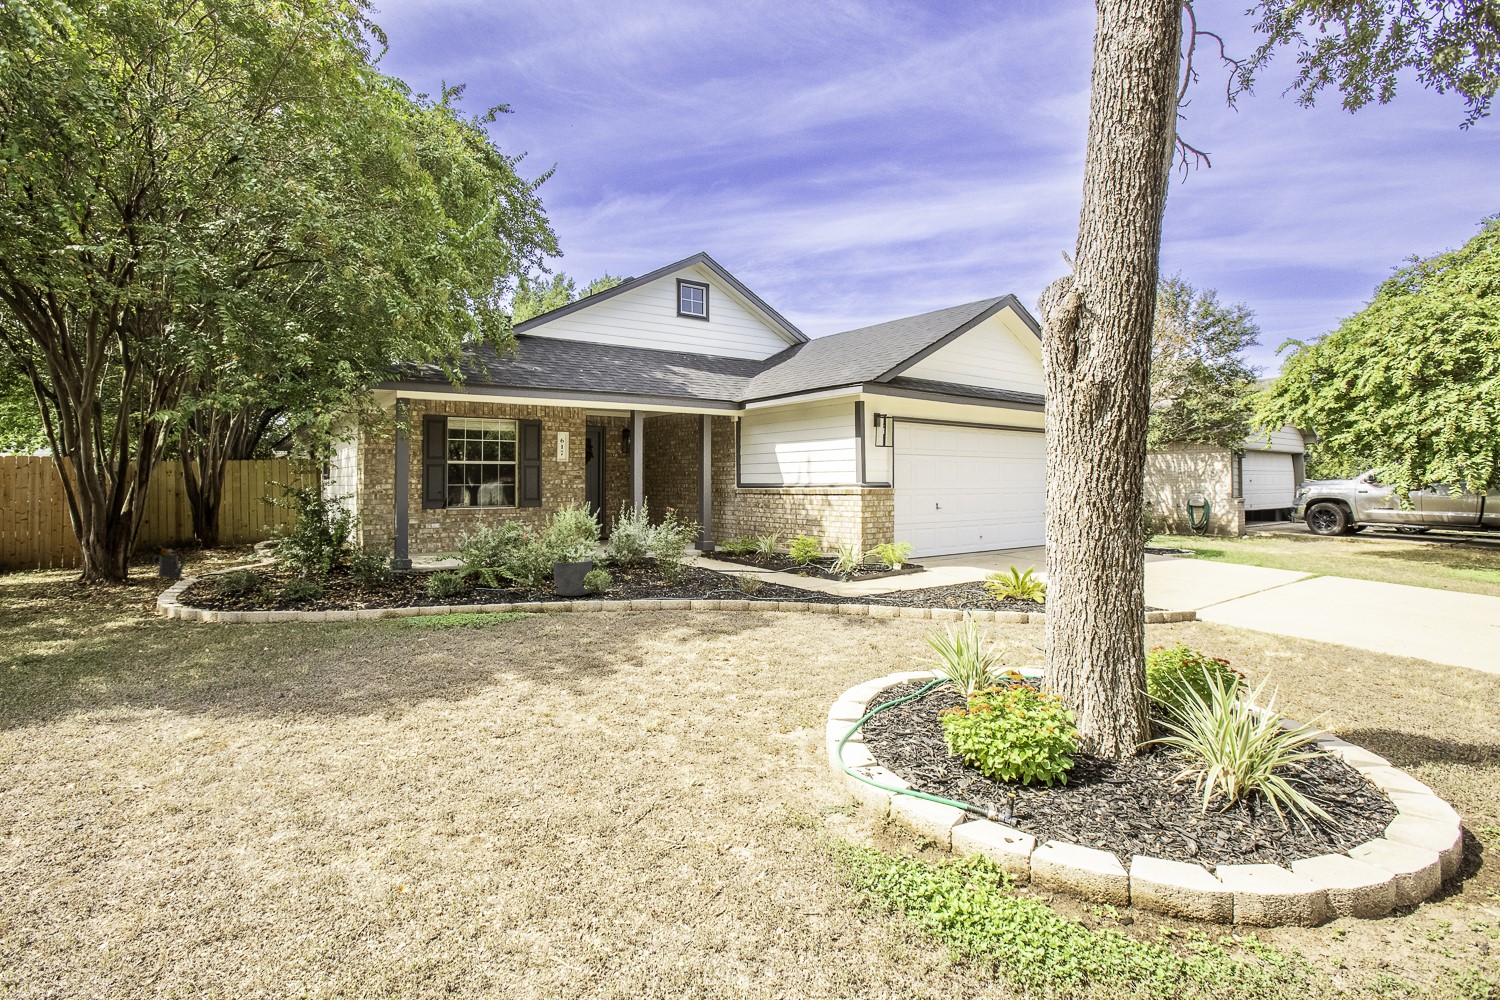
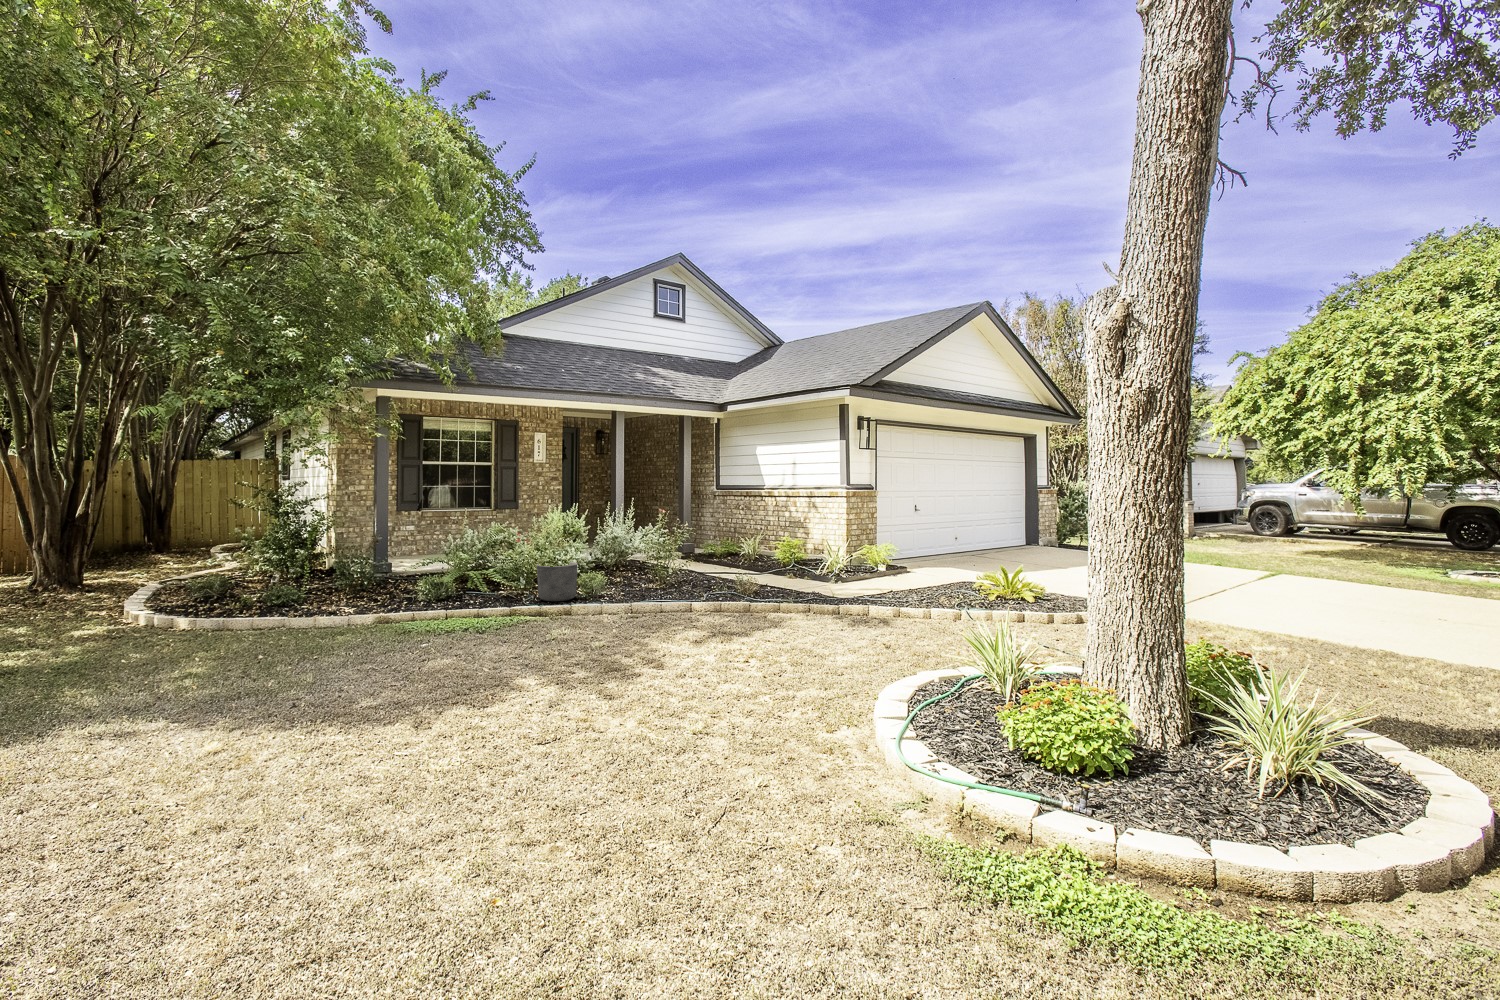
watering can: present [158,549,186,580] -> none [80,550,119,588]

